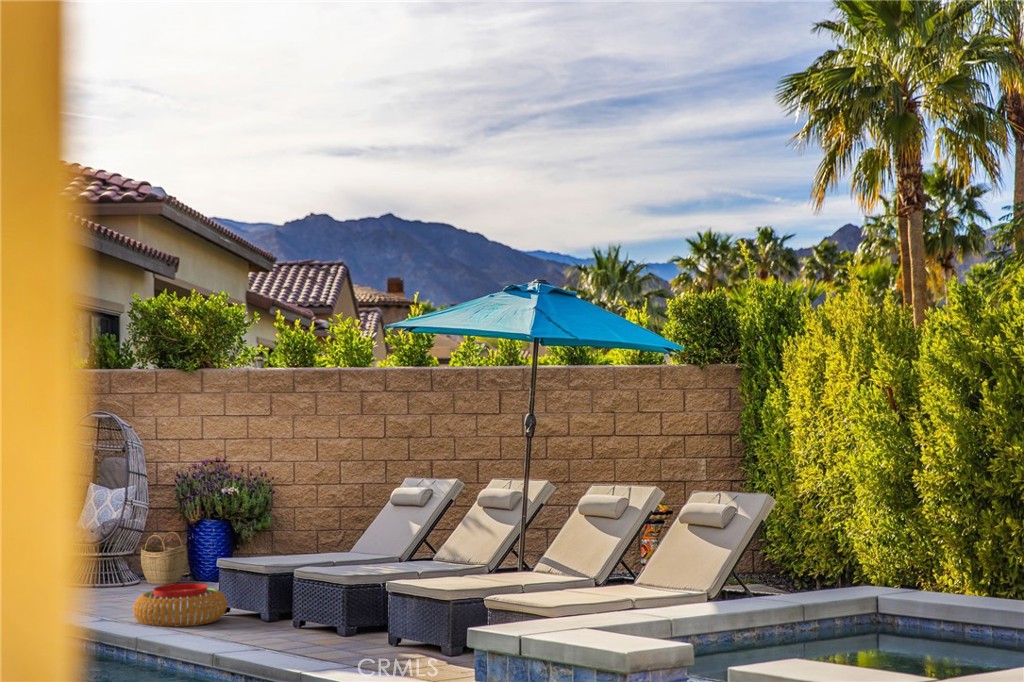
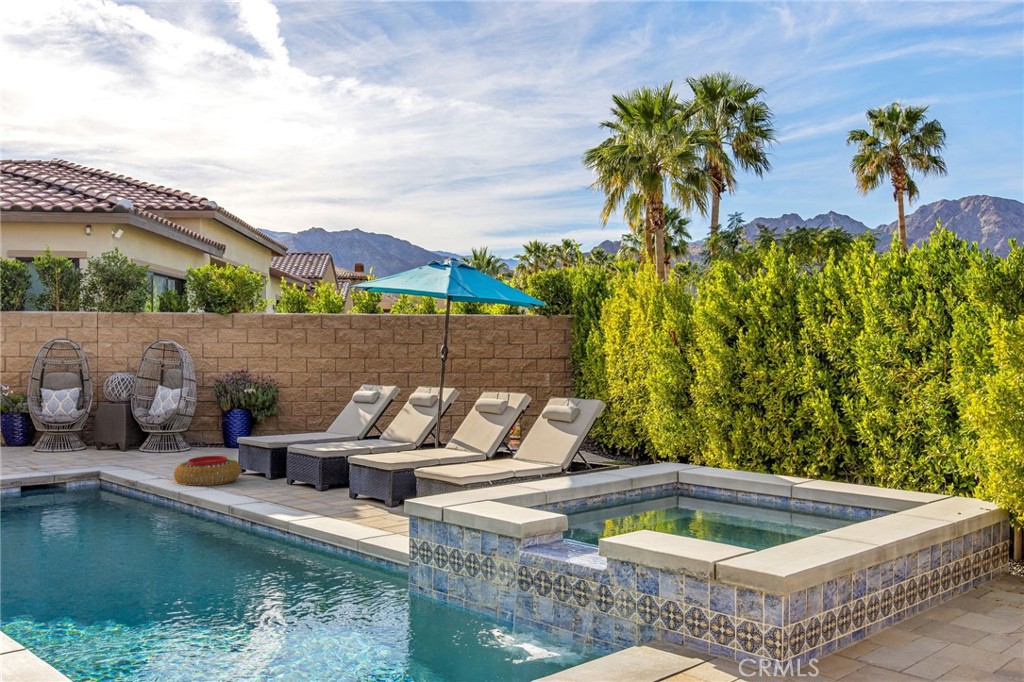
woven basket: present [141,532,187,585] -> none [187,418,219,453]

